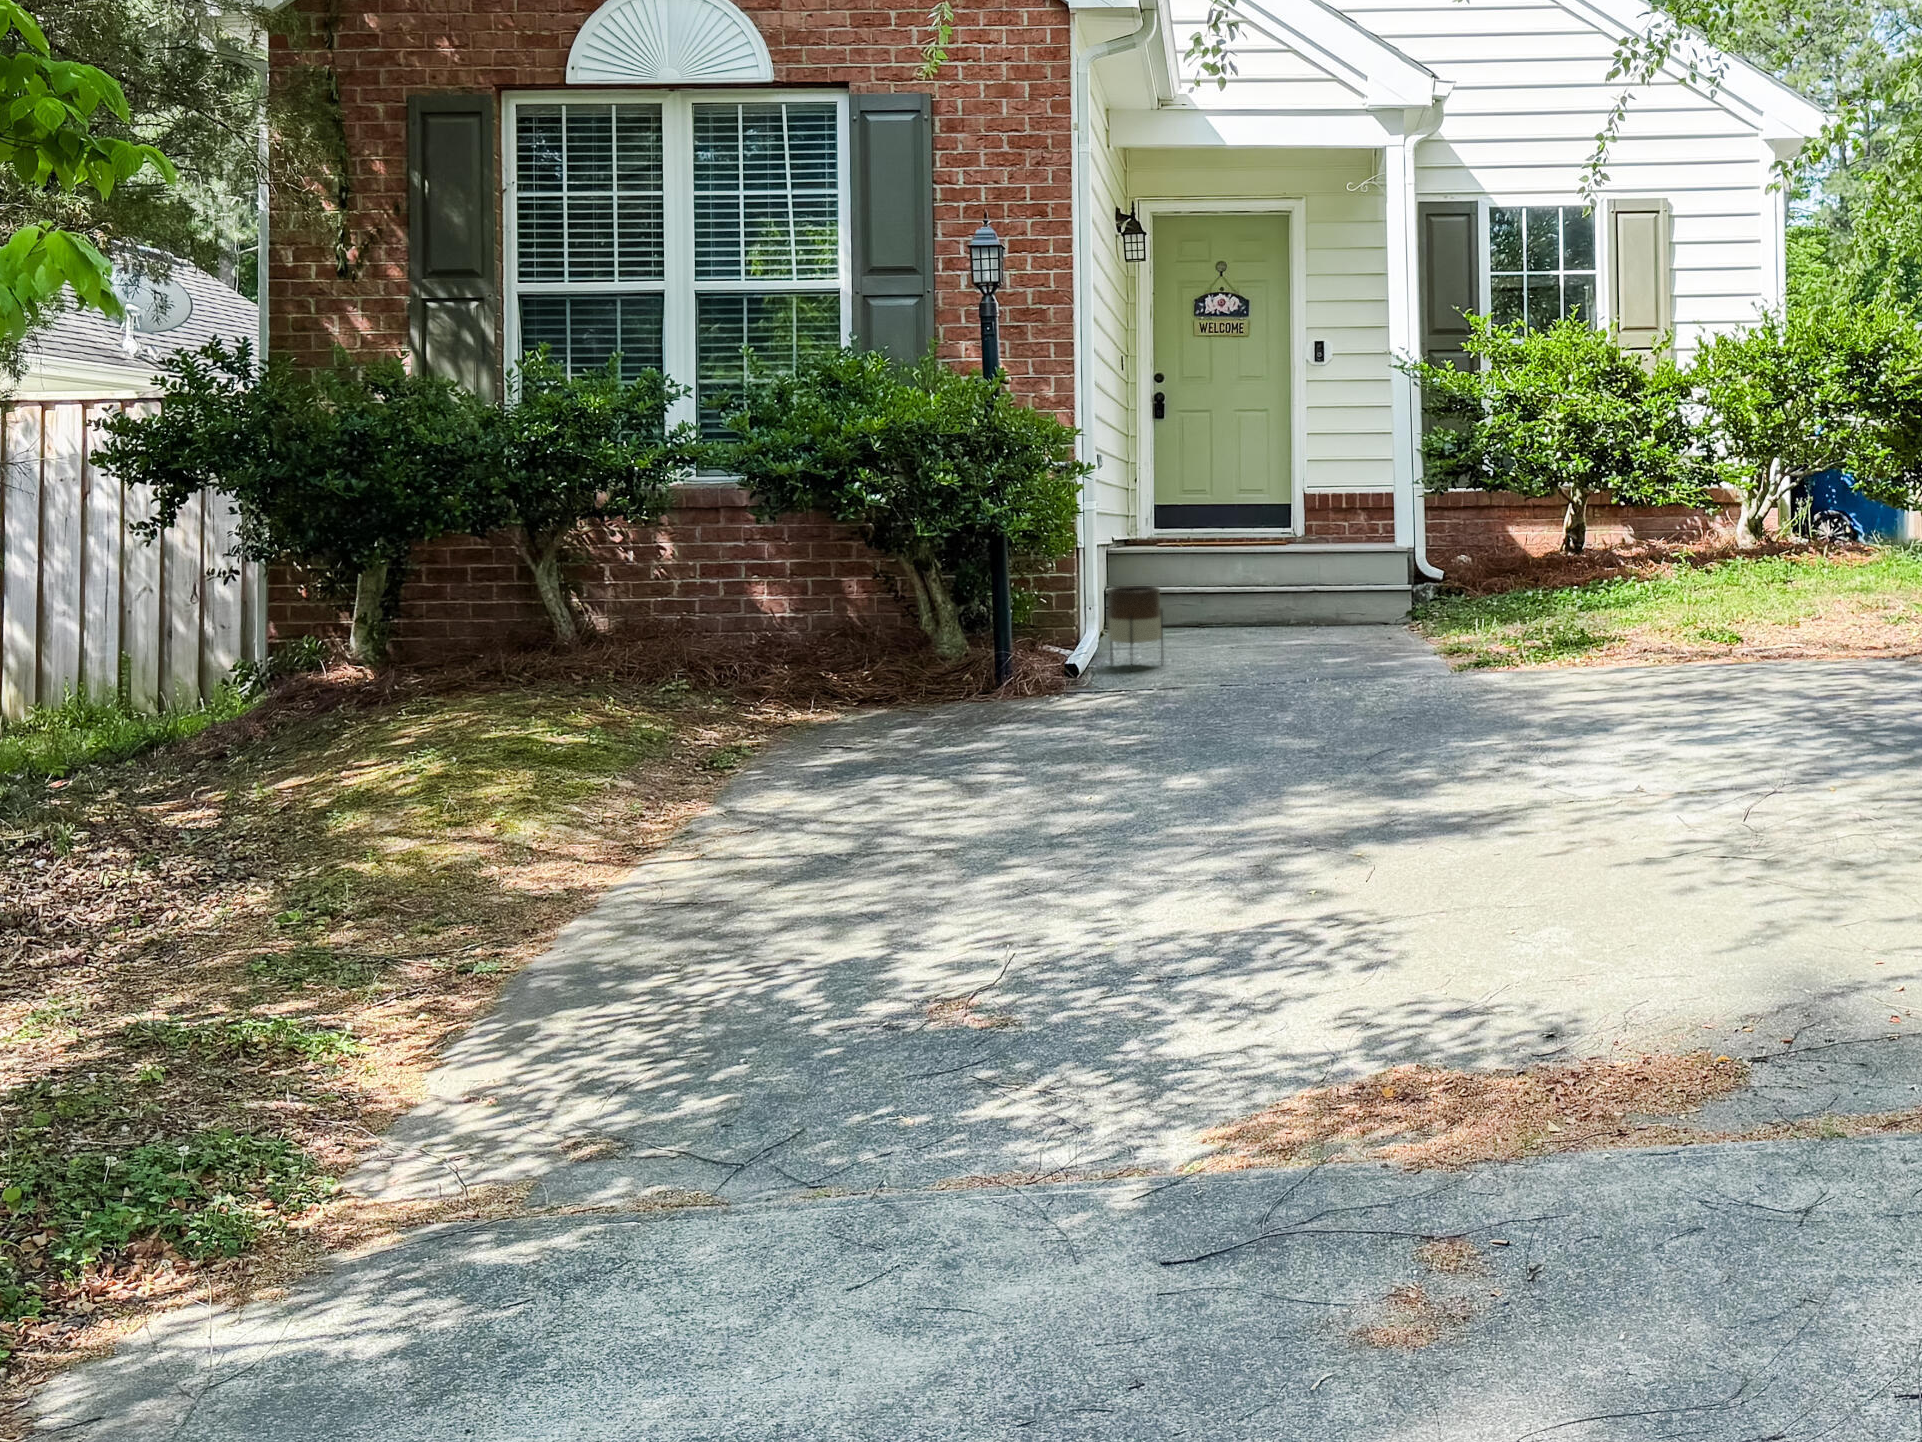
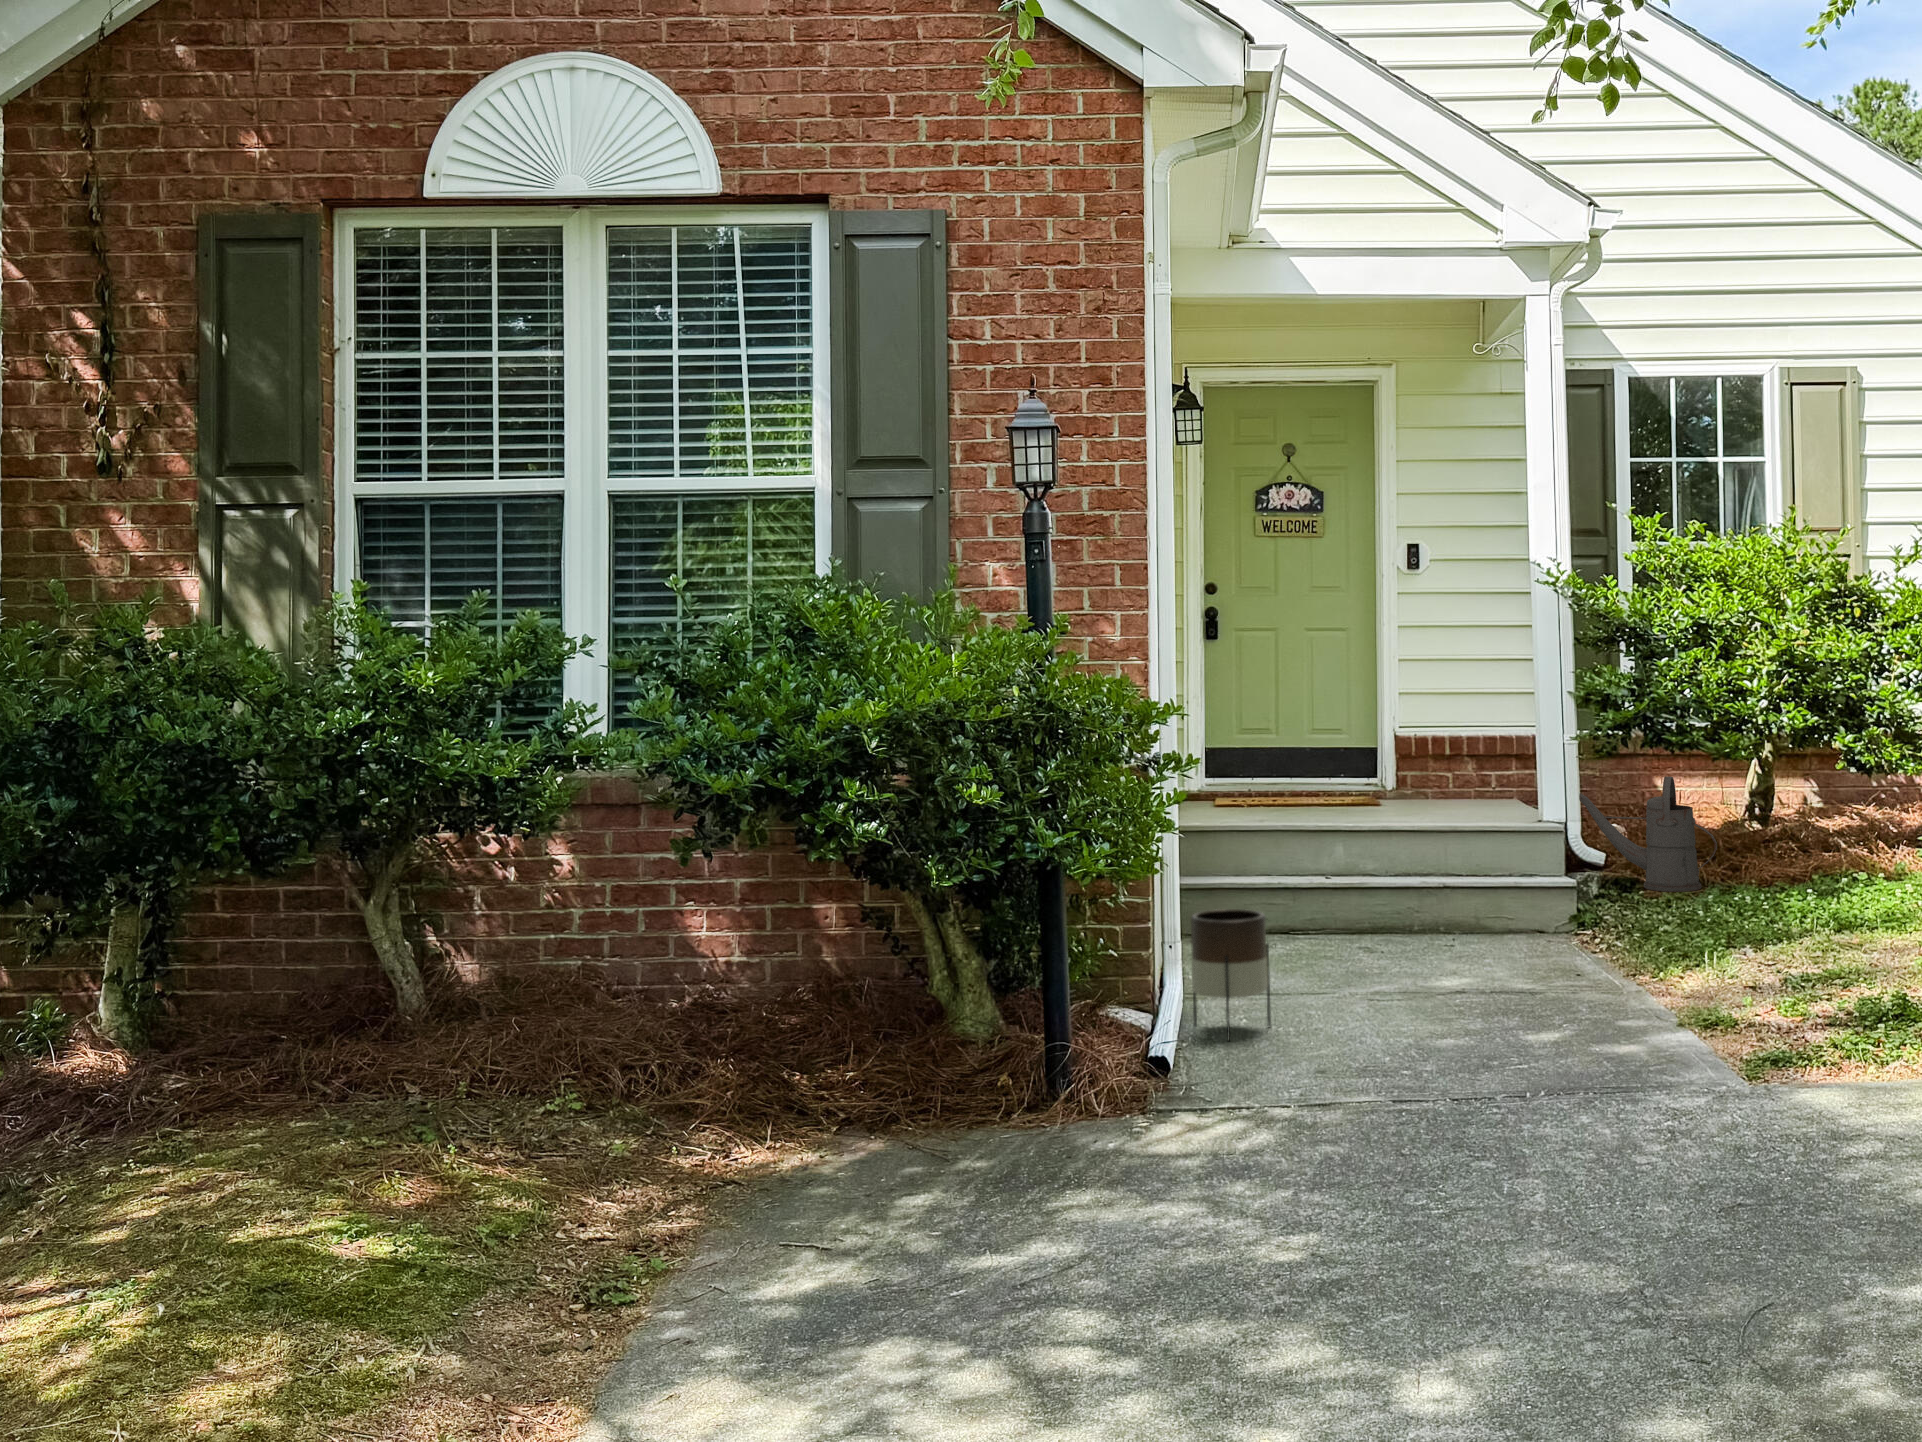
watering can: none [1423,512,1522,595] -> present [1579,776,1717,892]

